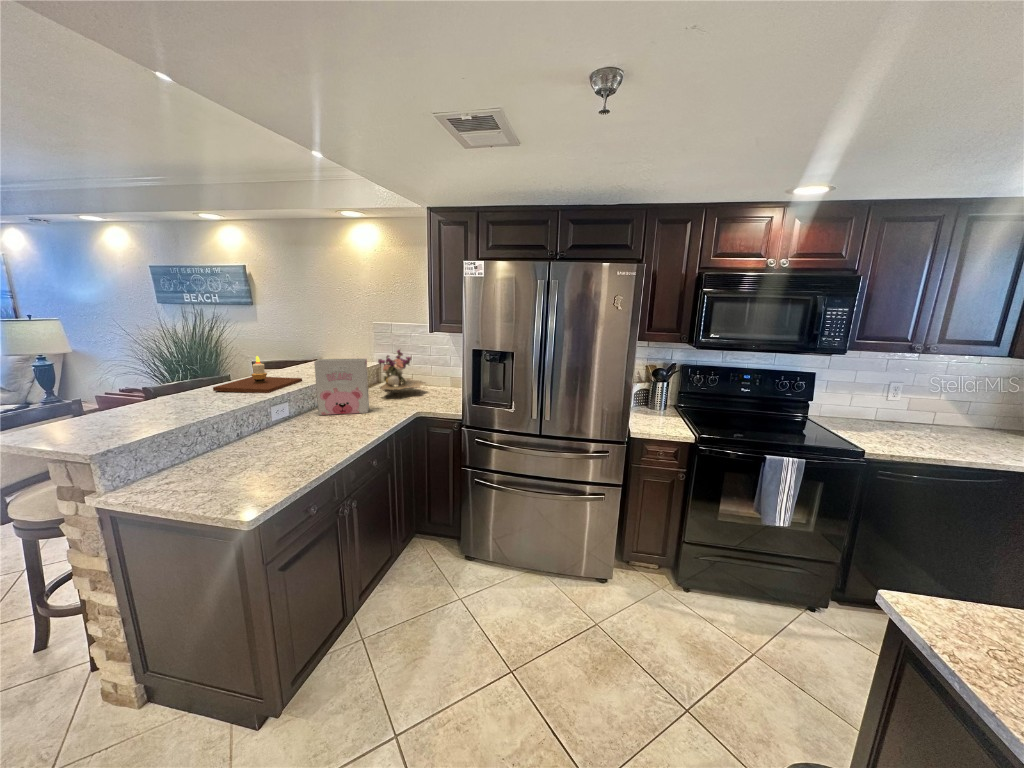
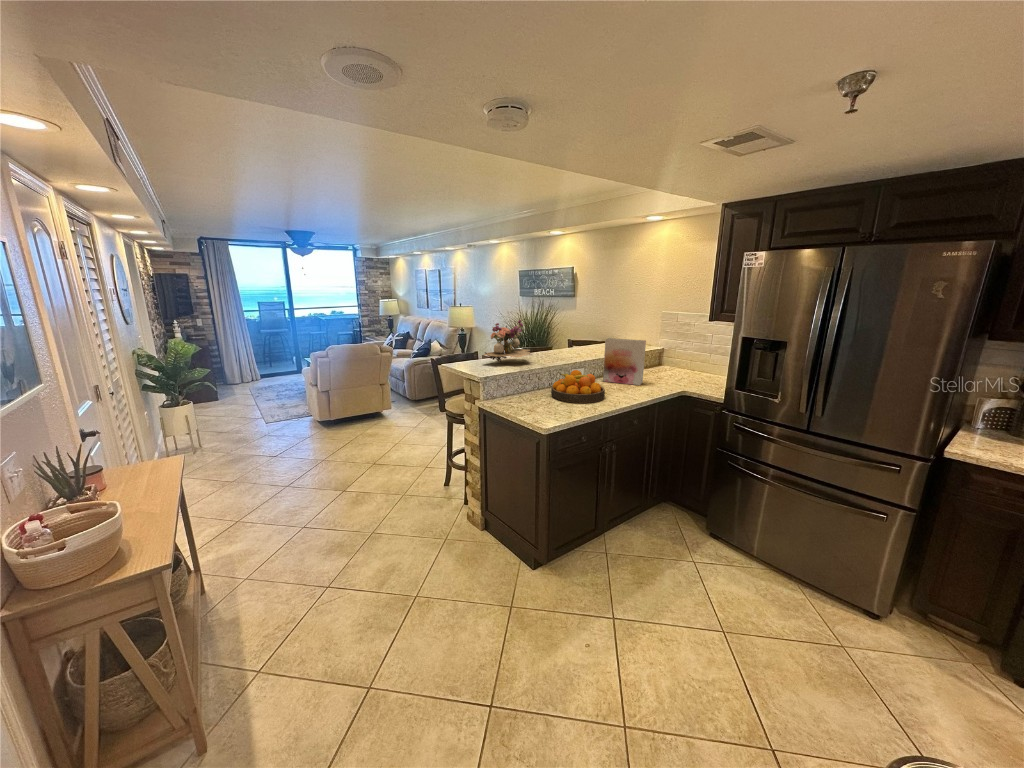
flower arrangement: present [378,349,425,394] -> present [484,319,532,362]
candle: present [213,356,302,393] -> none [541,333,596,360]
fruit bowl: none [244,409,329,459] -> present [551,370,605,403]

